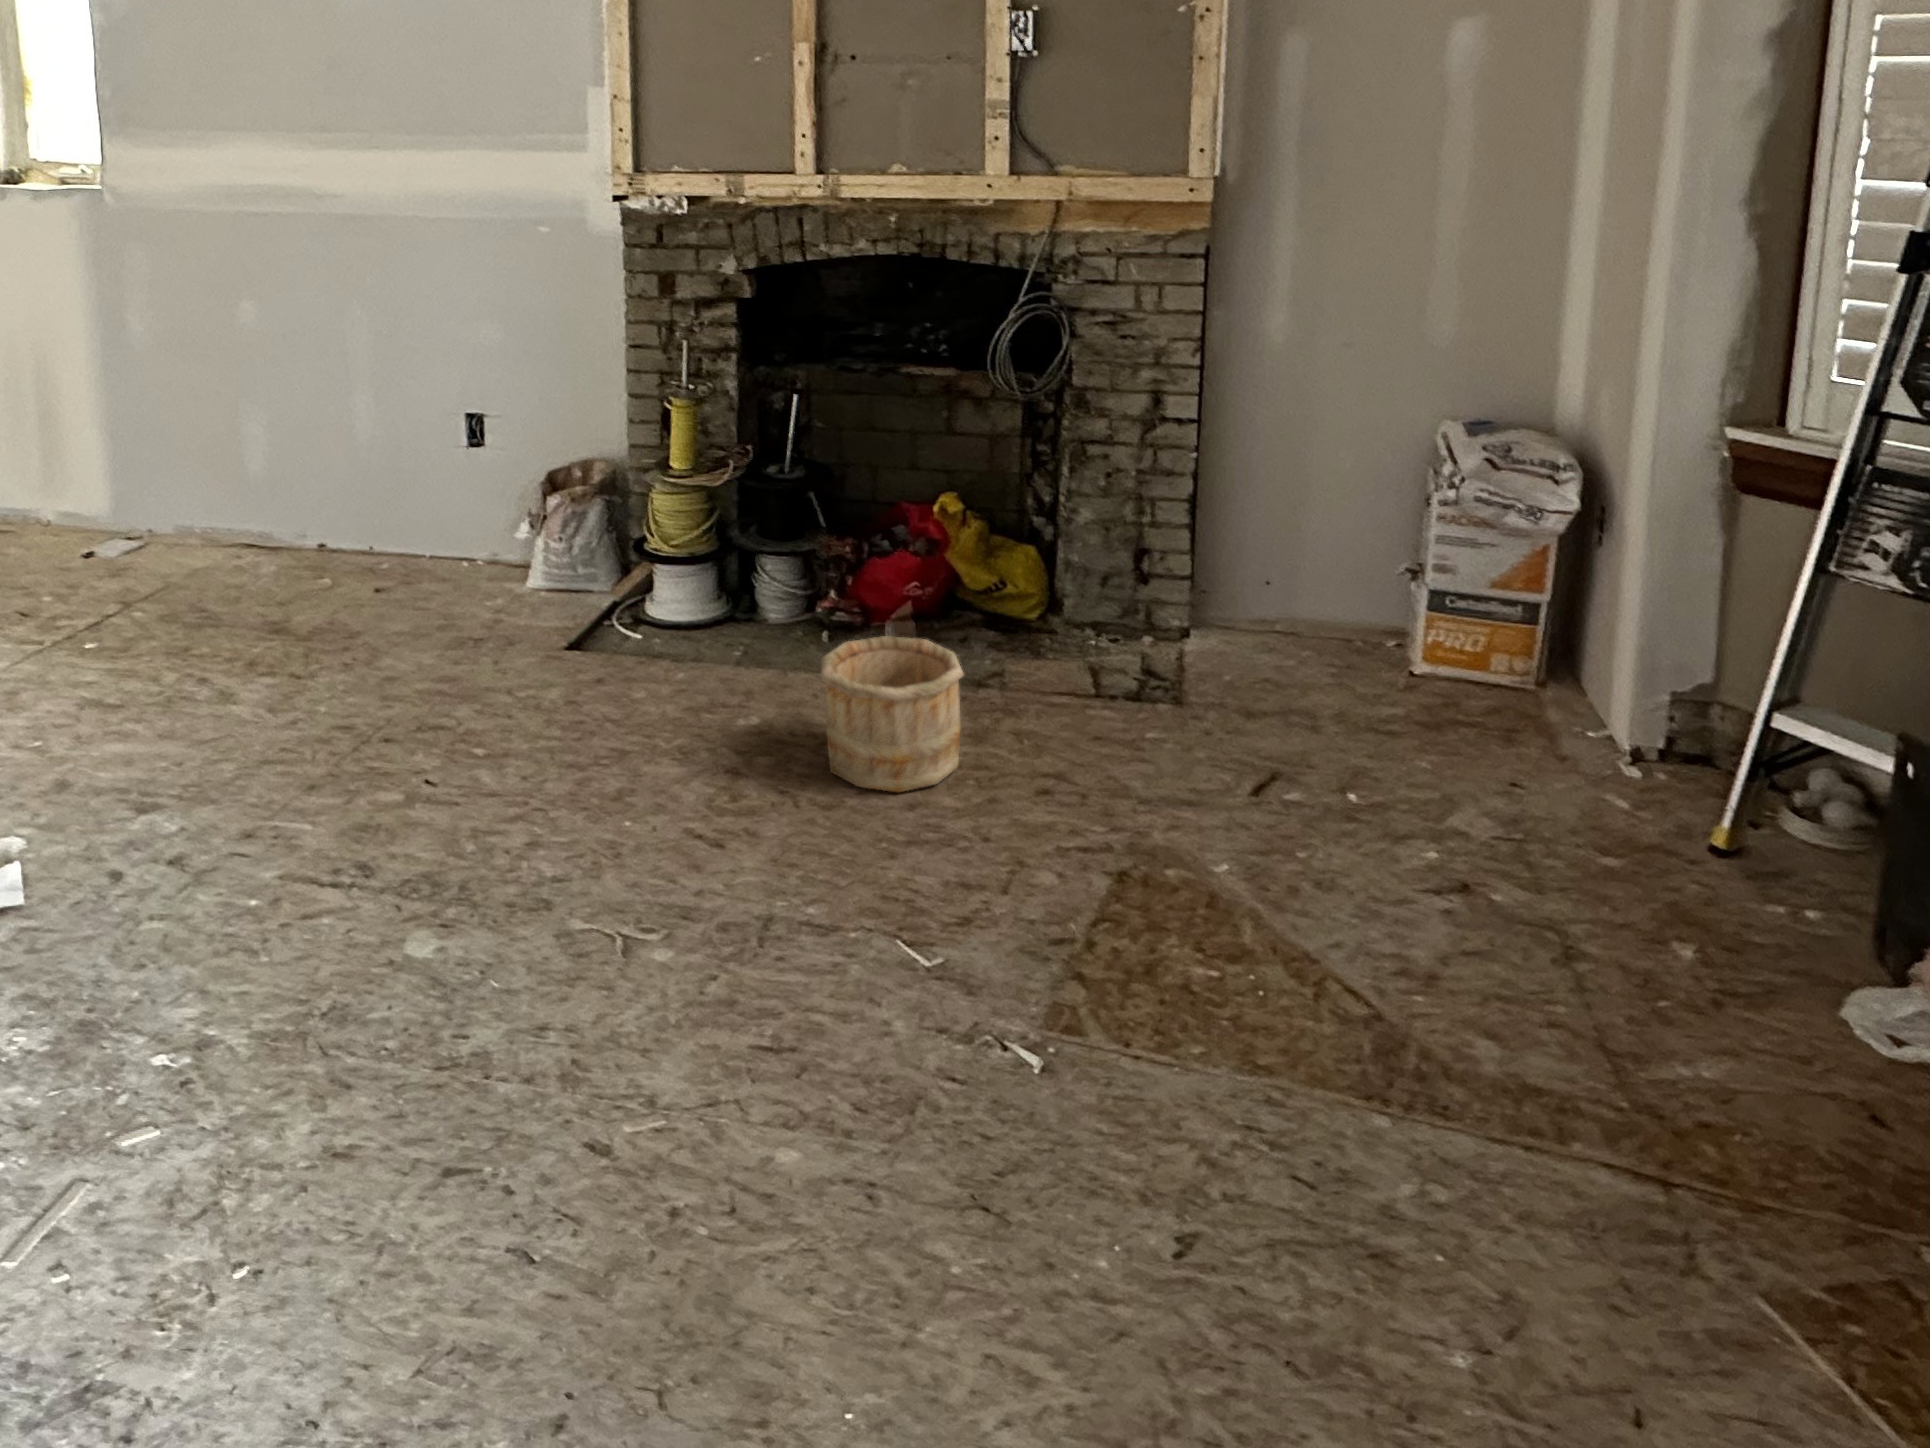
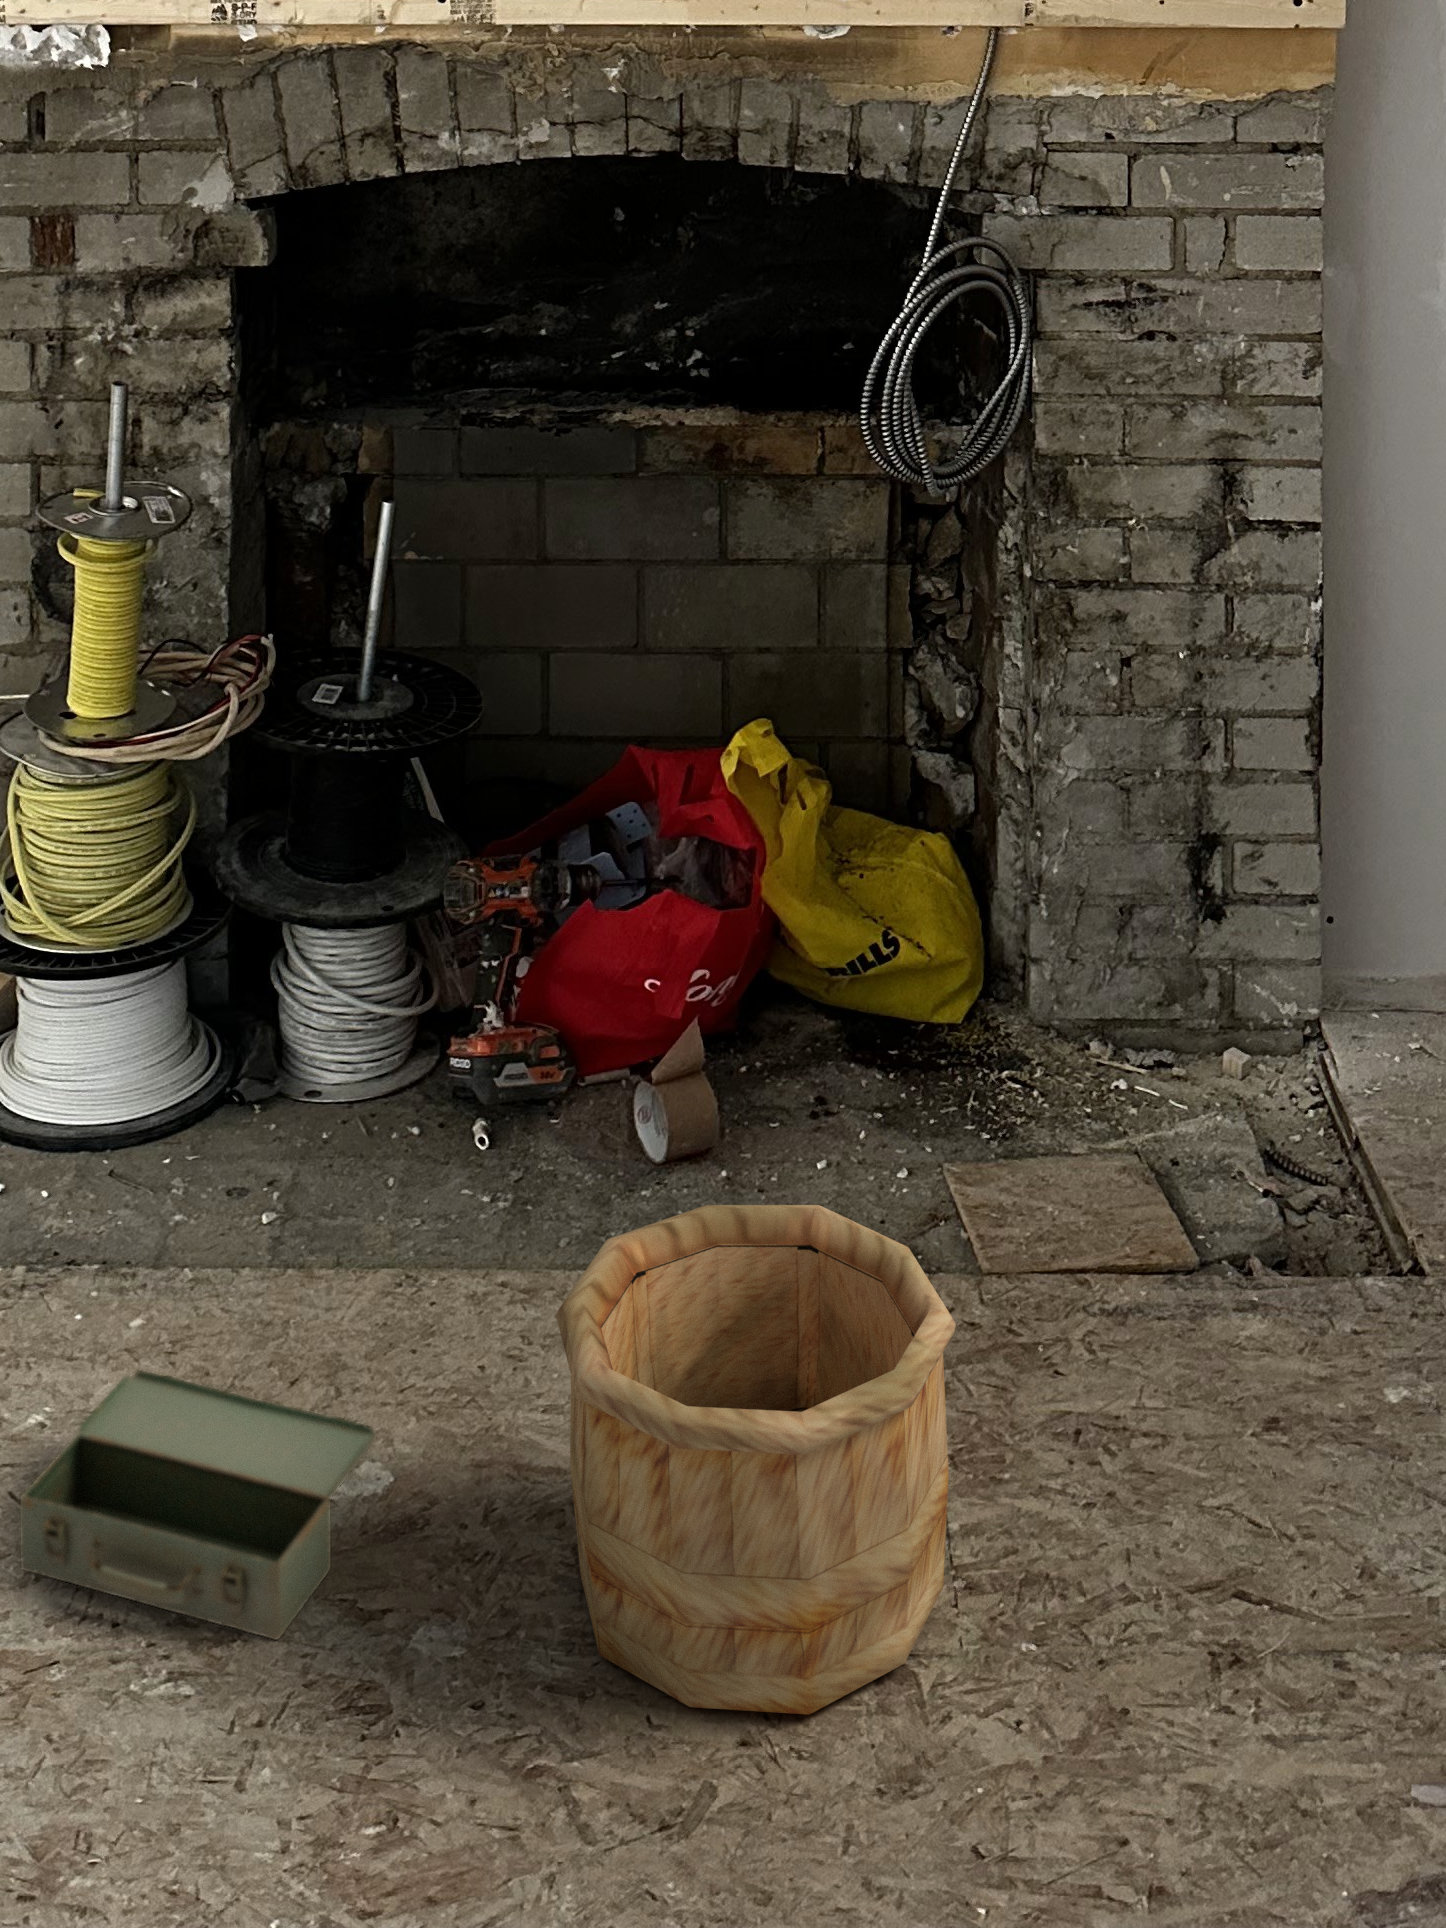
toolbox: none [637,681,763,758] -> present [20,1370,376,1640]

